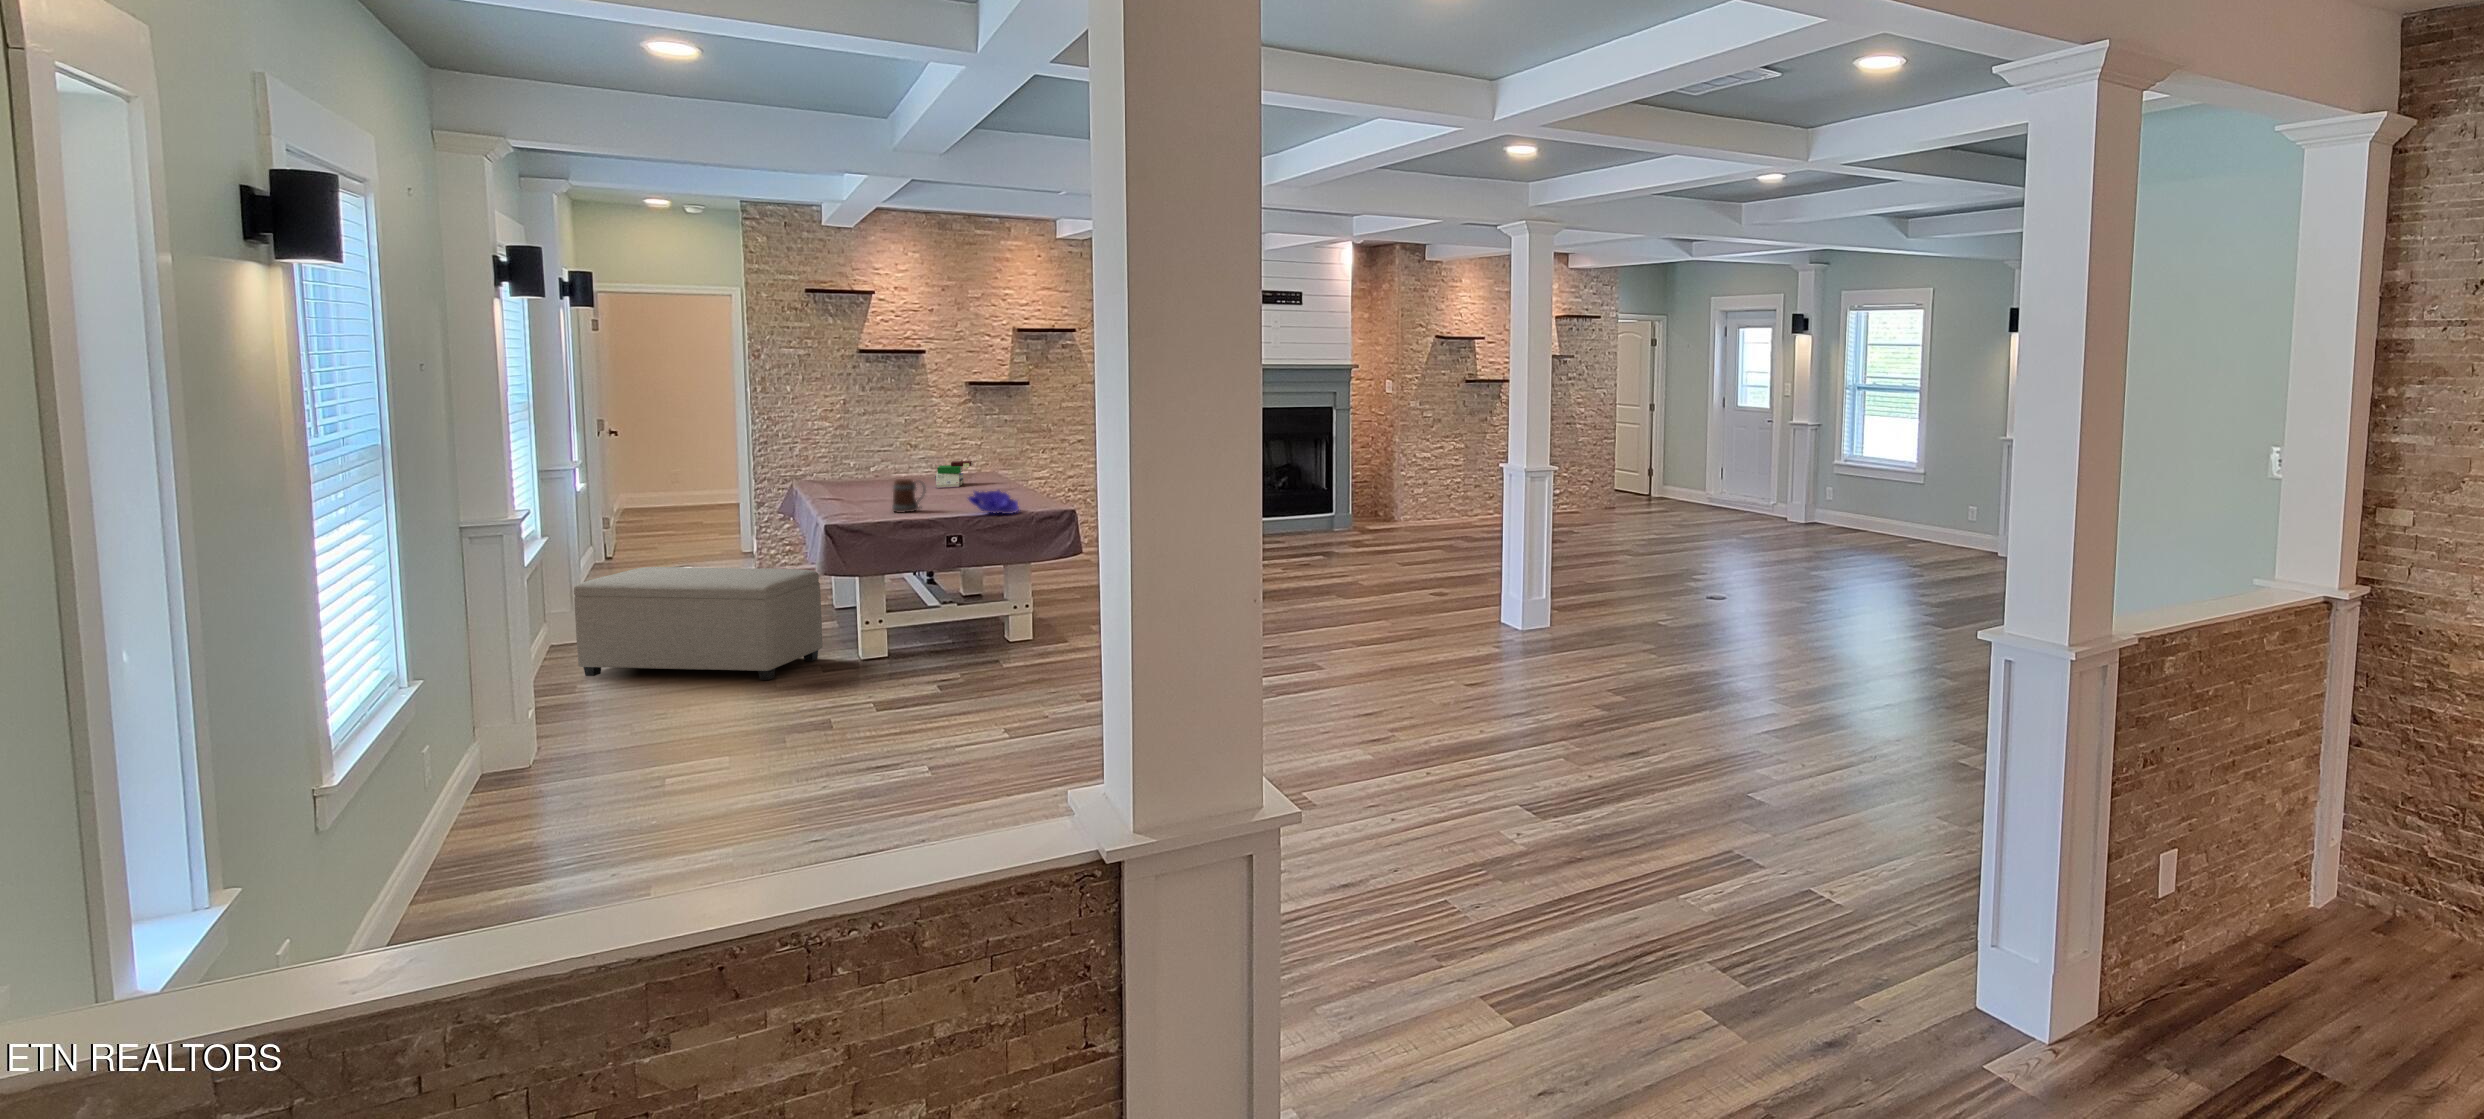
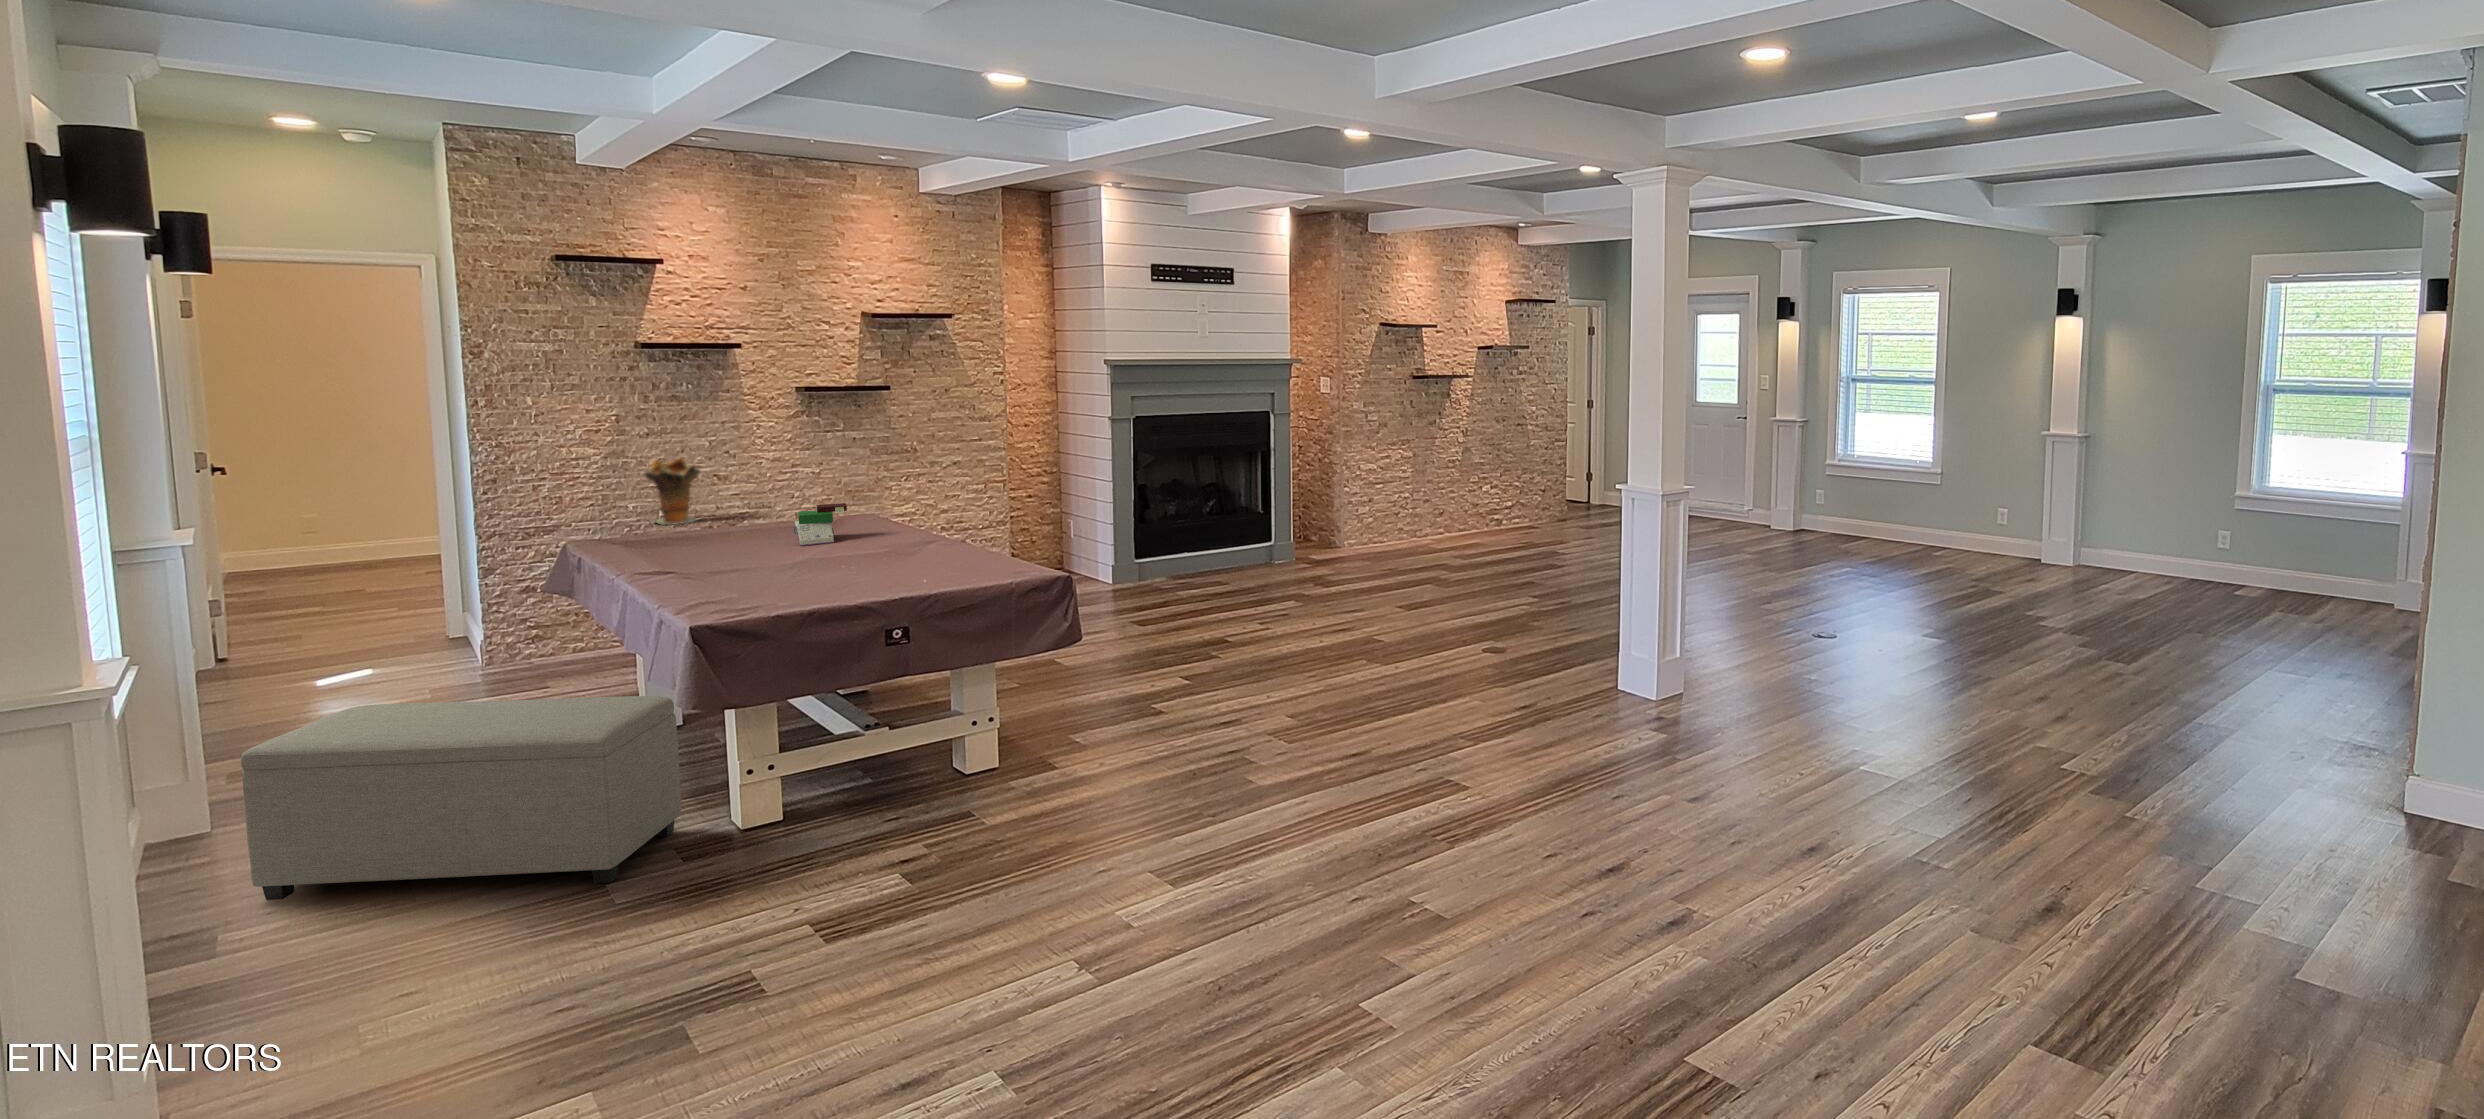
decorative vase: none [854,429,891,476] -> present [645,458,700,525]
beer mug: present [892,479,926,513] -> none [777,544,829,596]
decorative bowl: present [968,490,1019,514] -> none [904,553,986,593]

